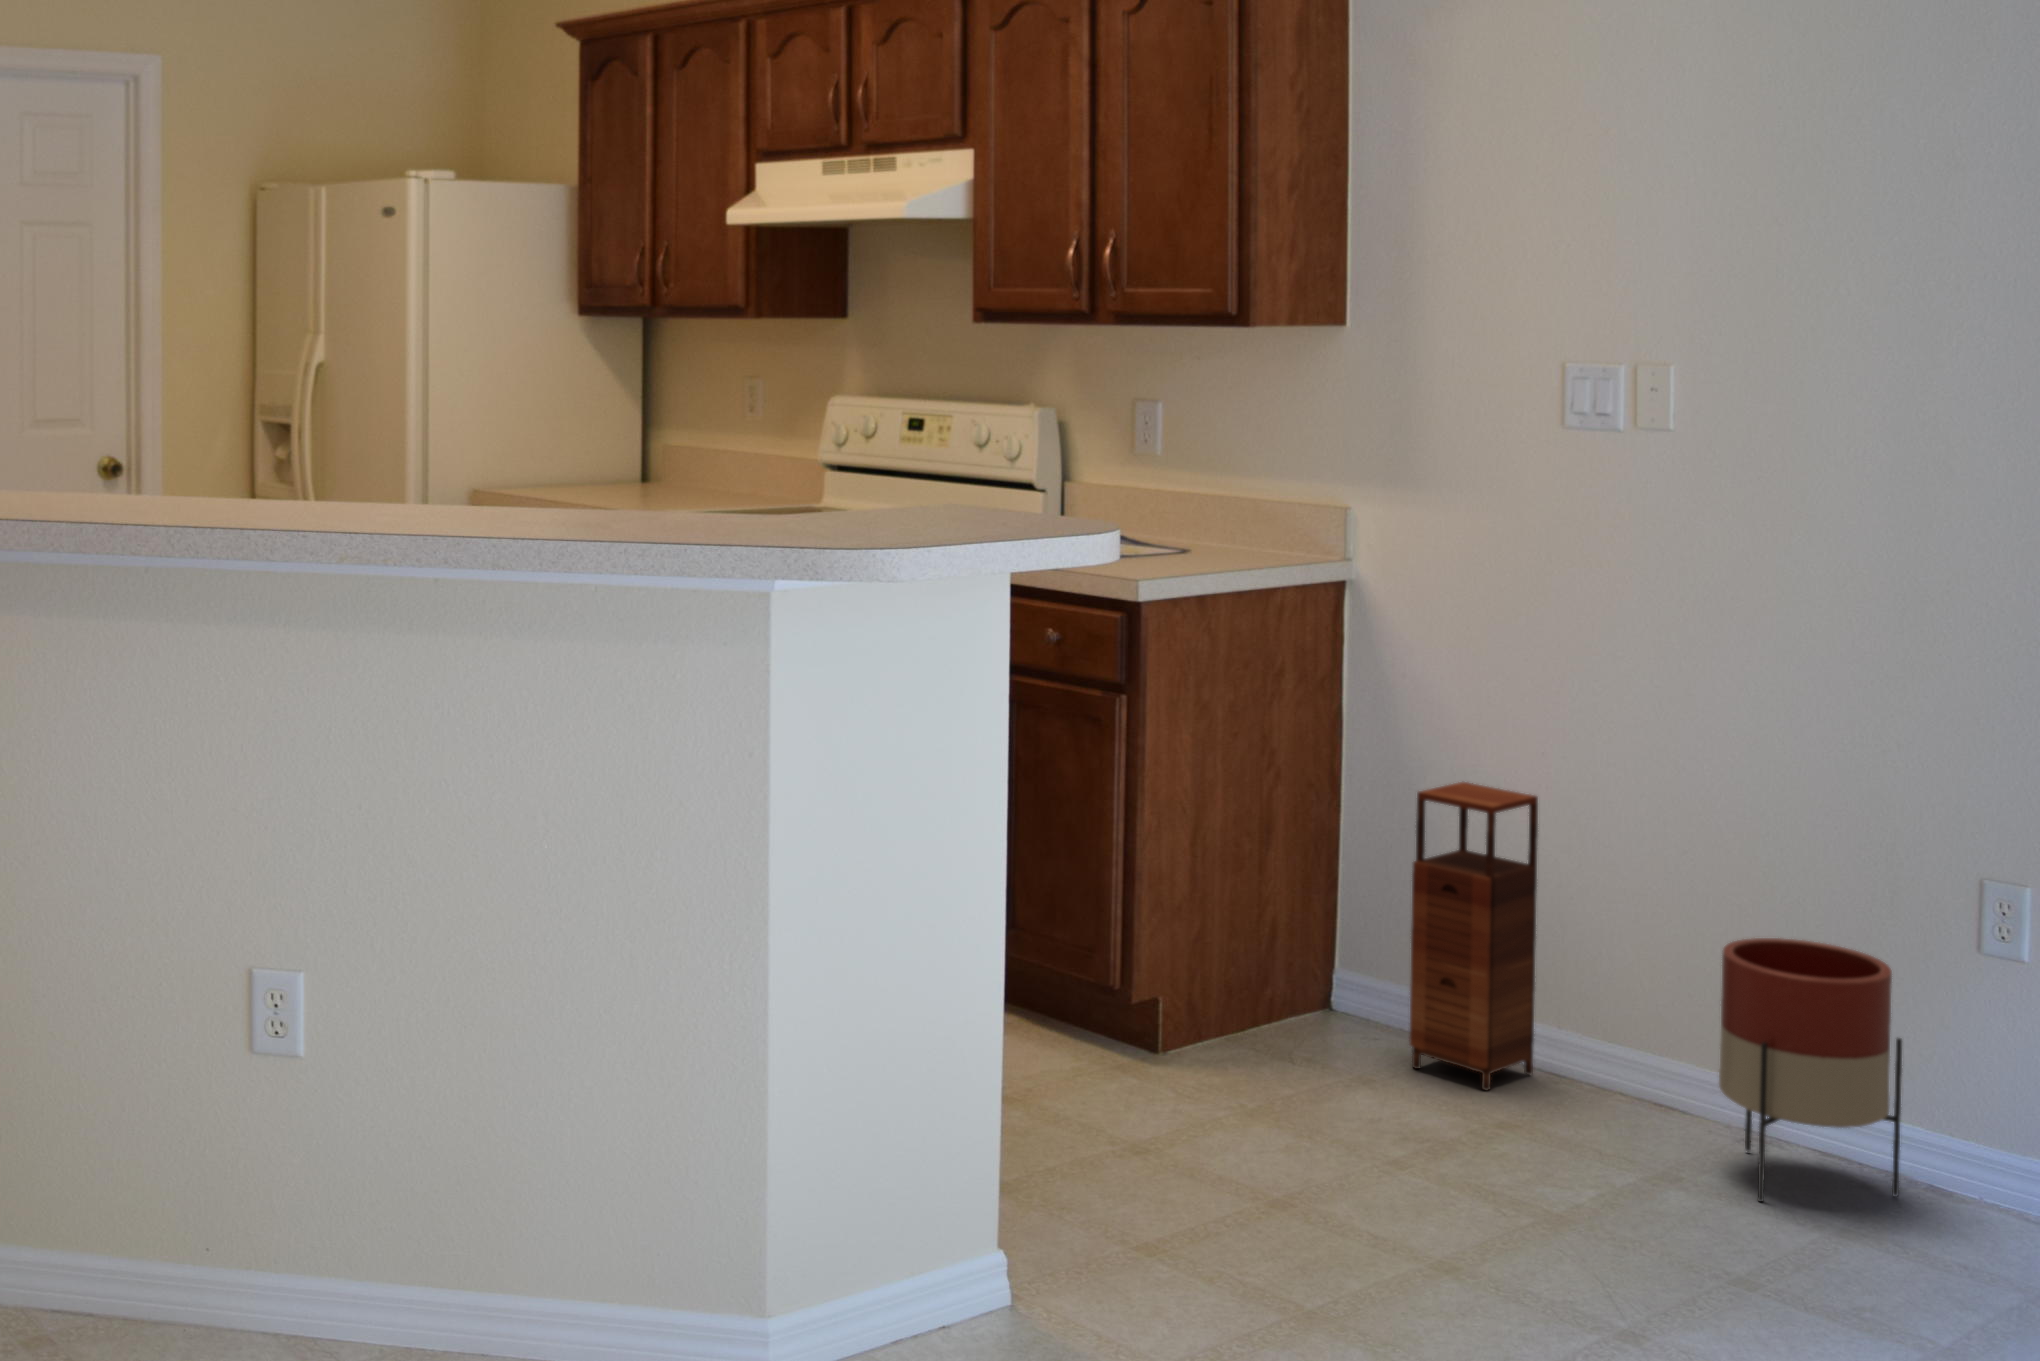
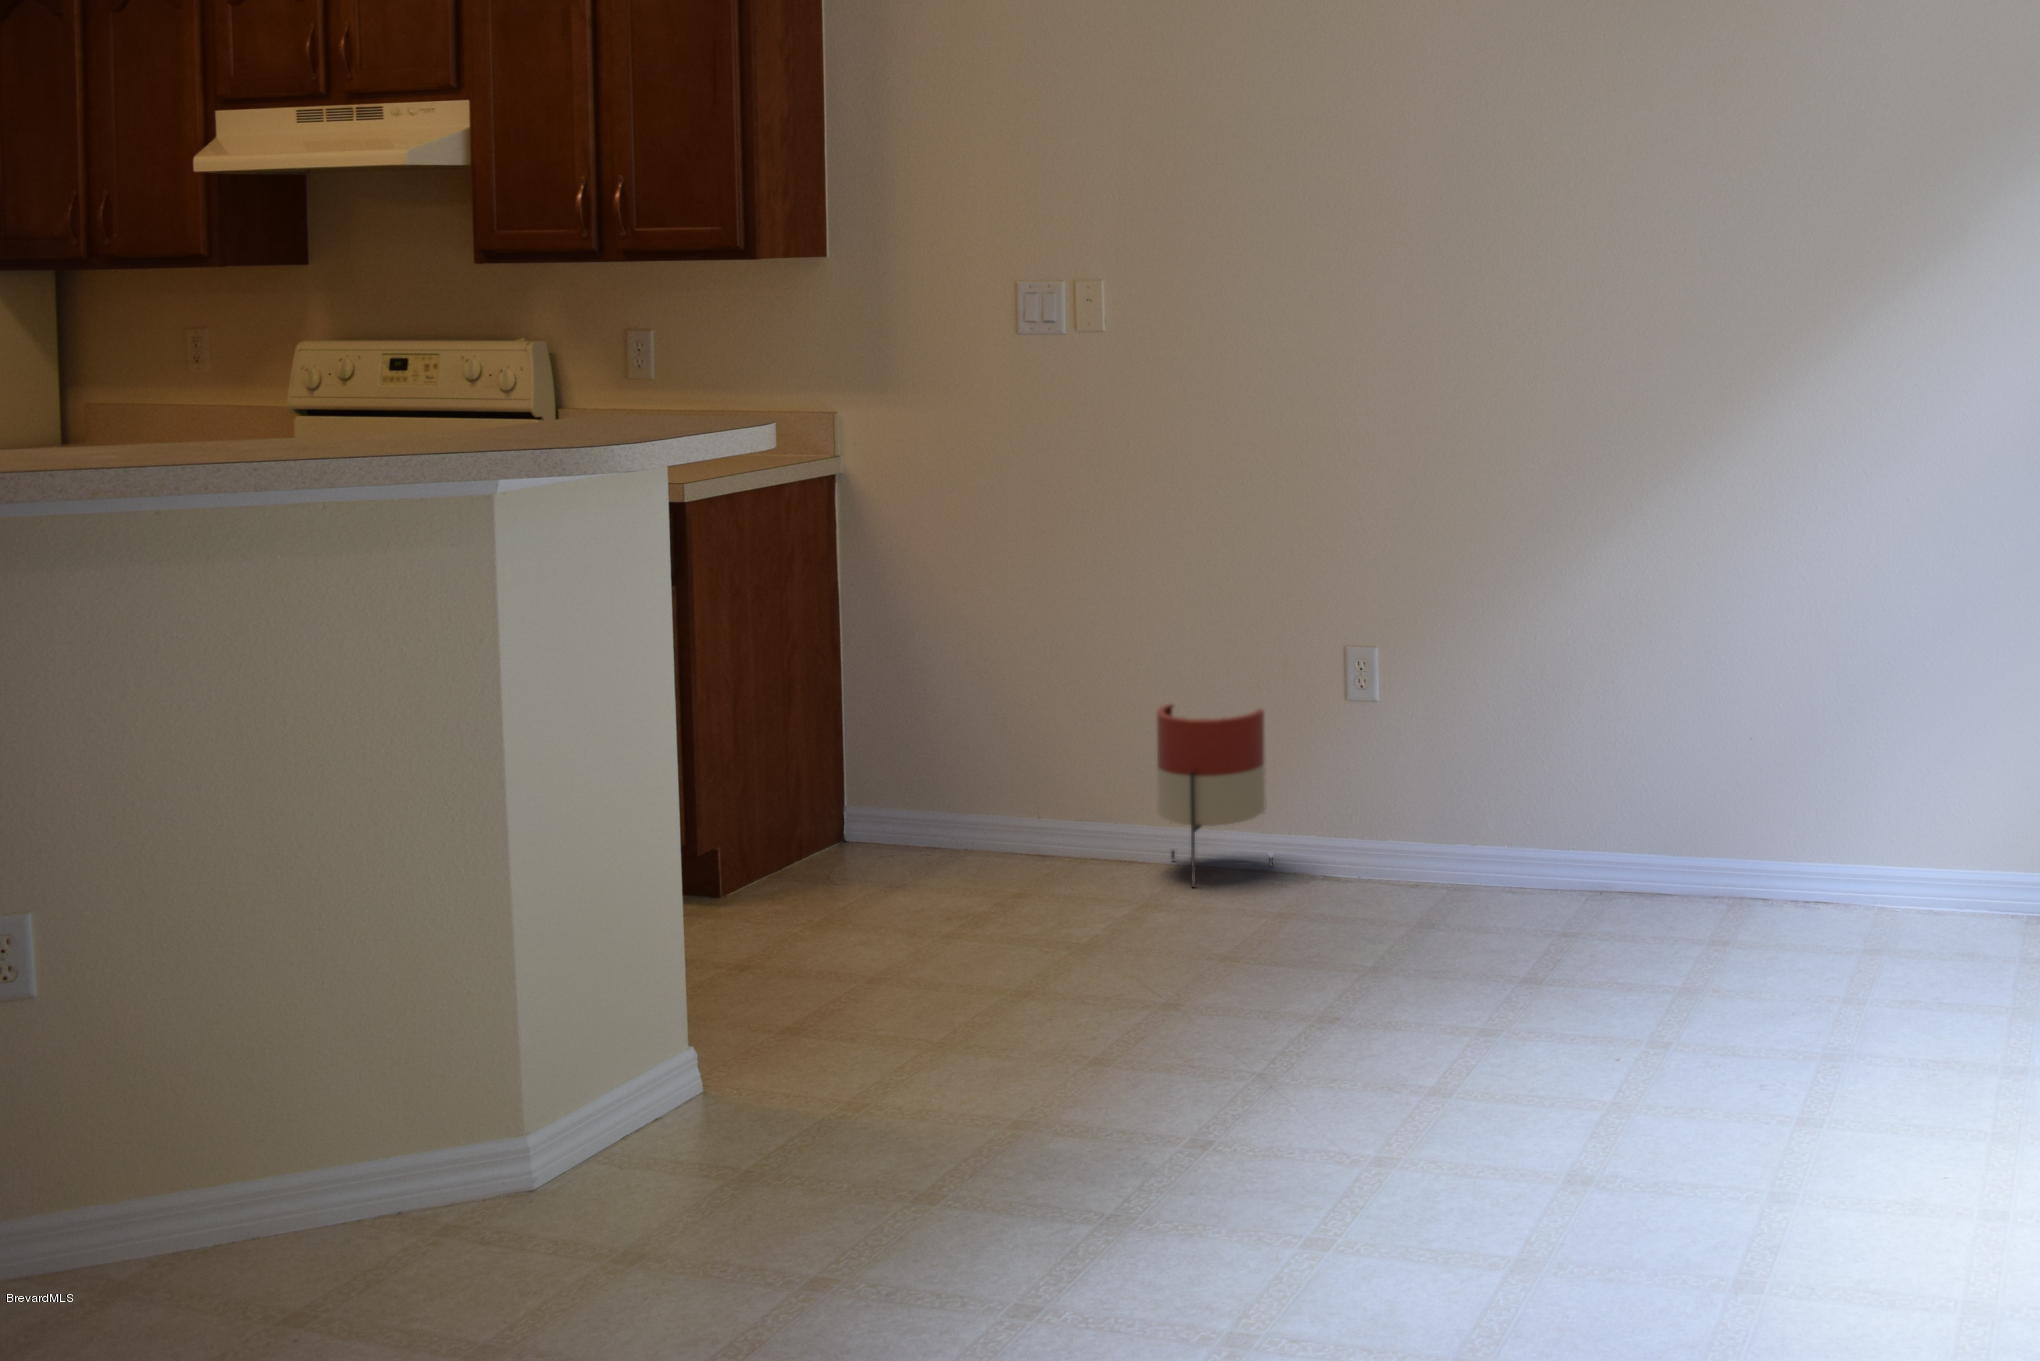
storage cabinet: present [1410,782,1538,1090] -> none [917,624,1011,862]

